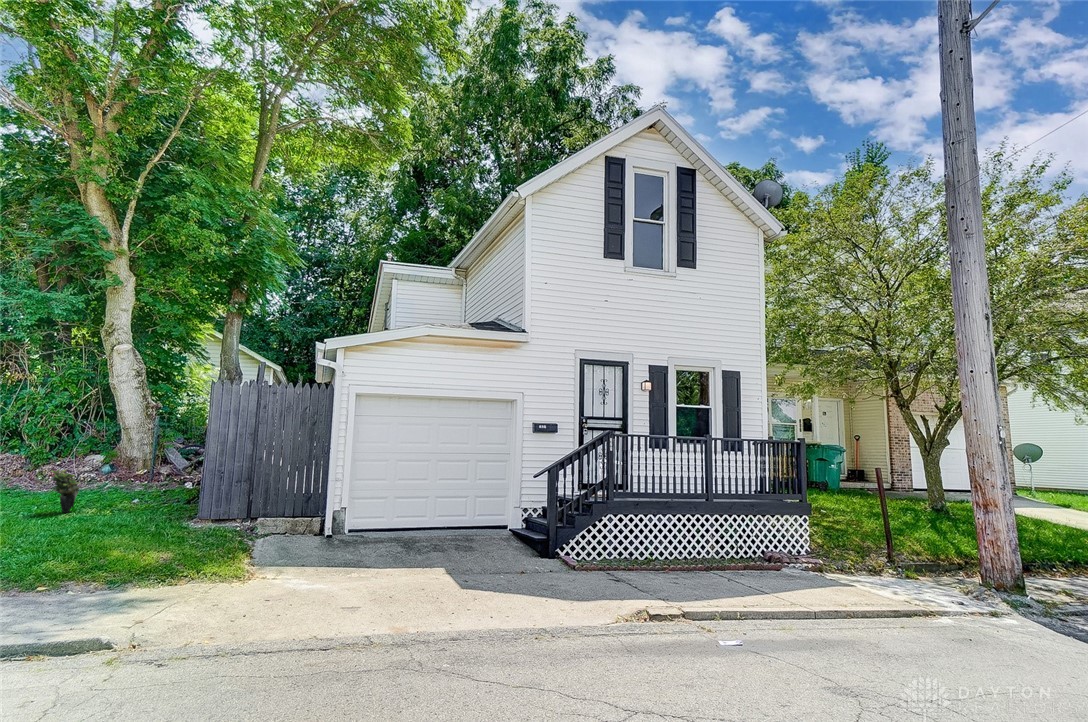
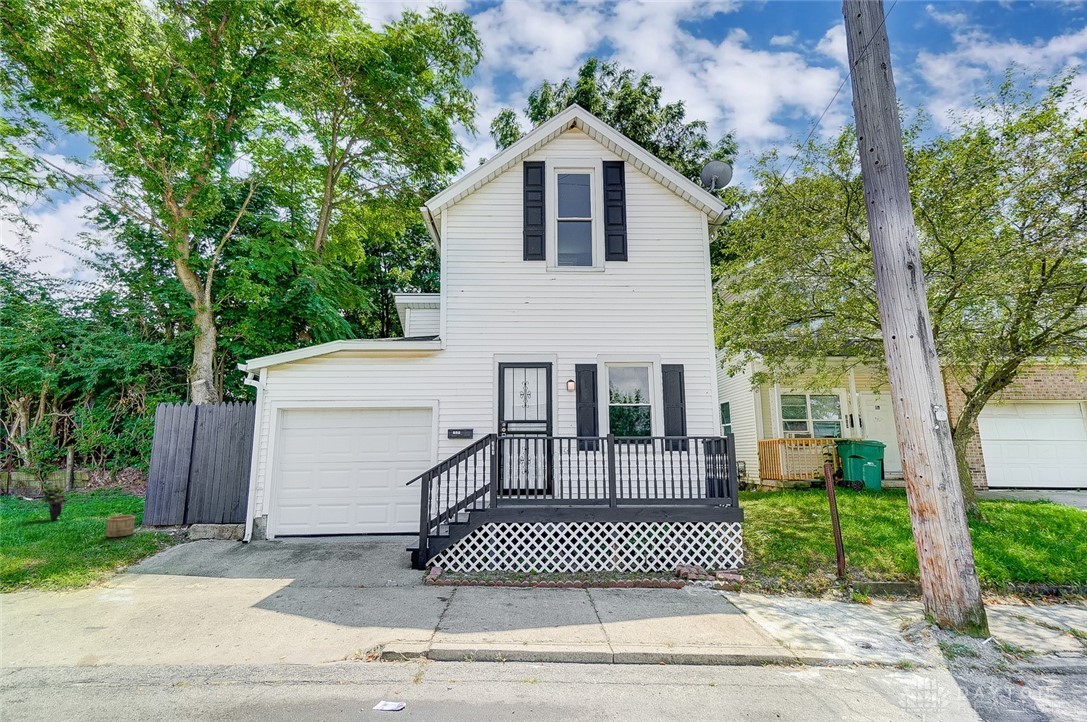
wooden bucket: none [169,506,202,531] -> present [106,515,136,537]

